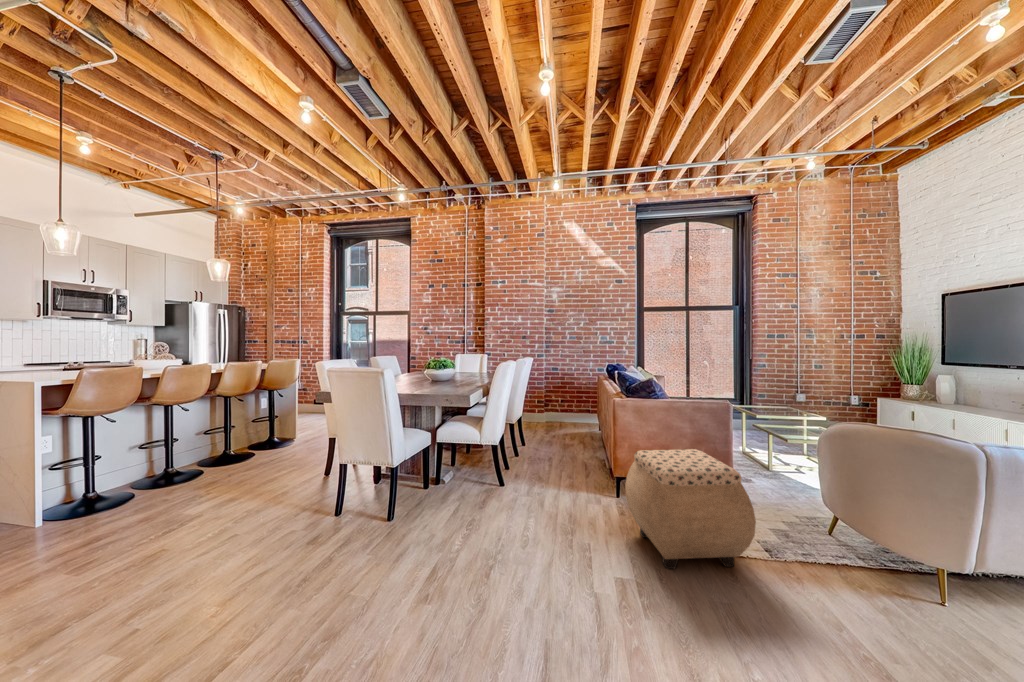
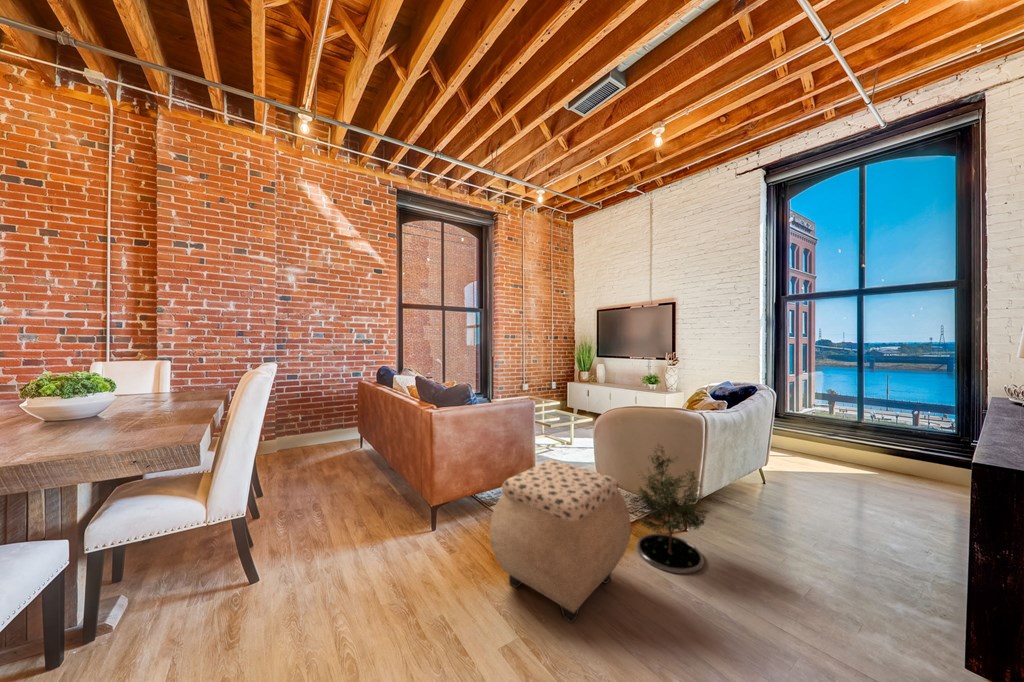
potted tree: none [777,454,895,606] -> present [637,447,709,574]

